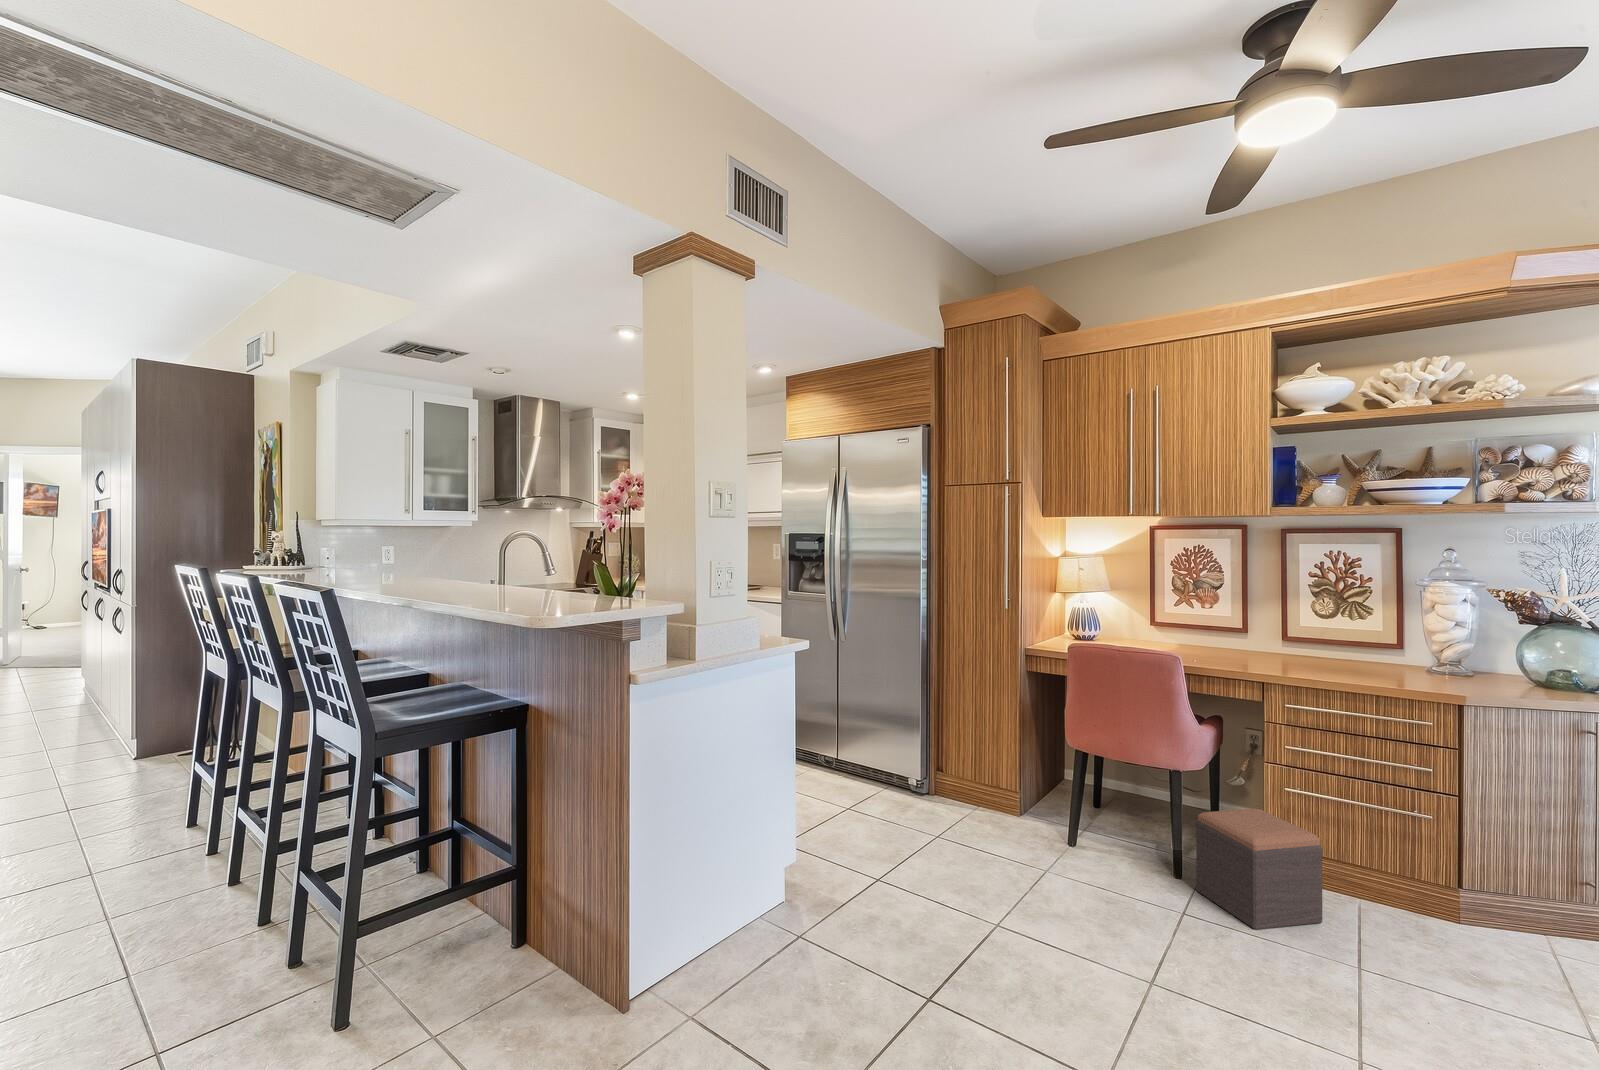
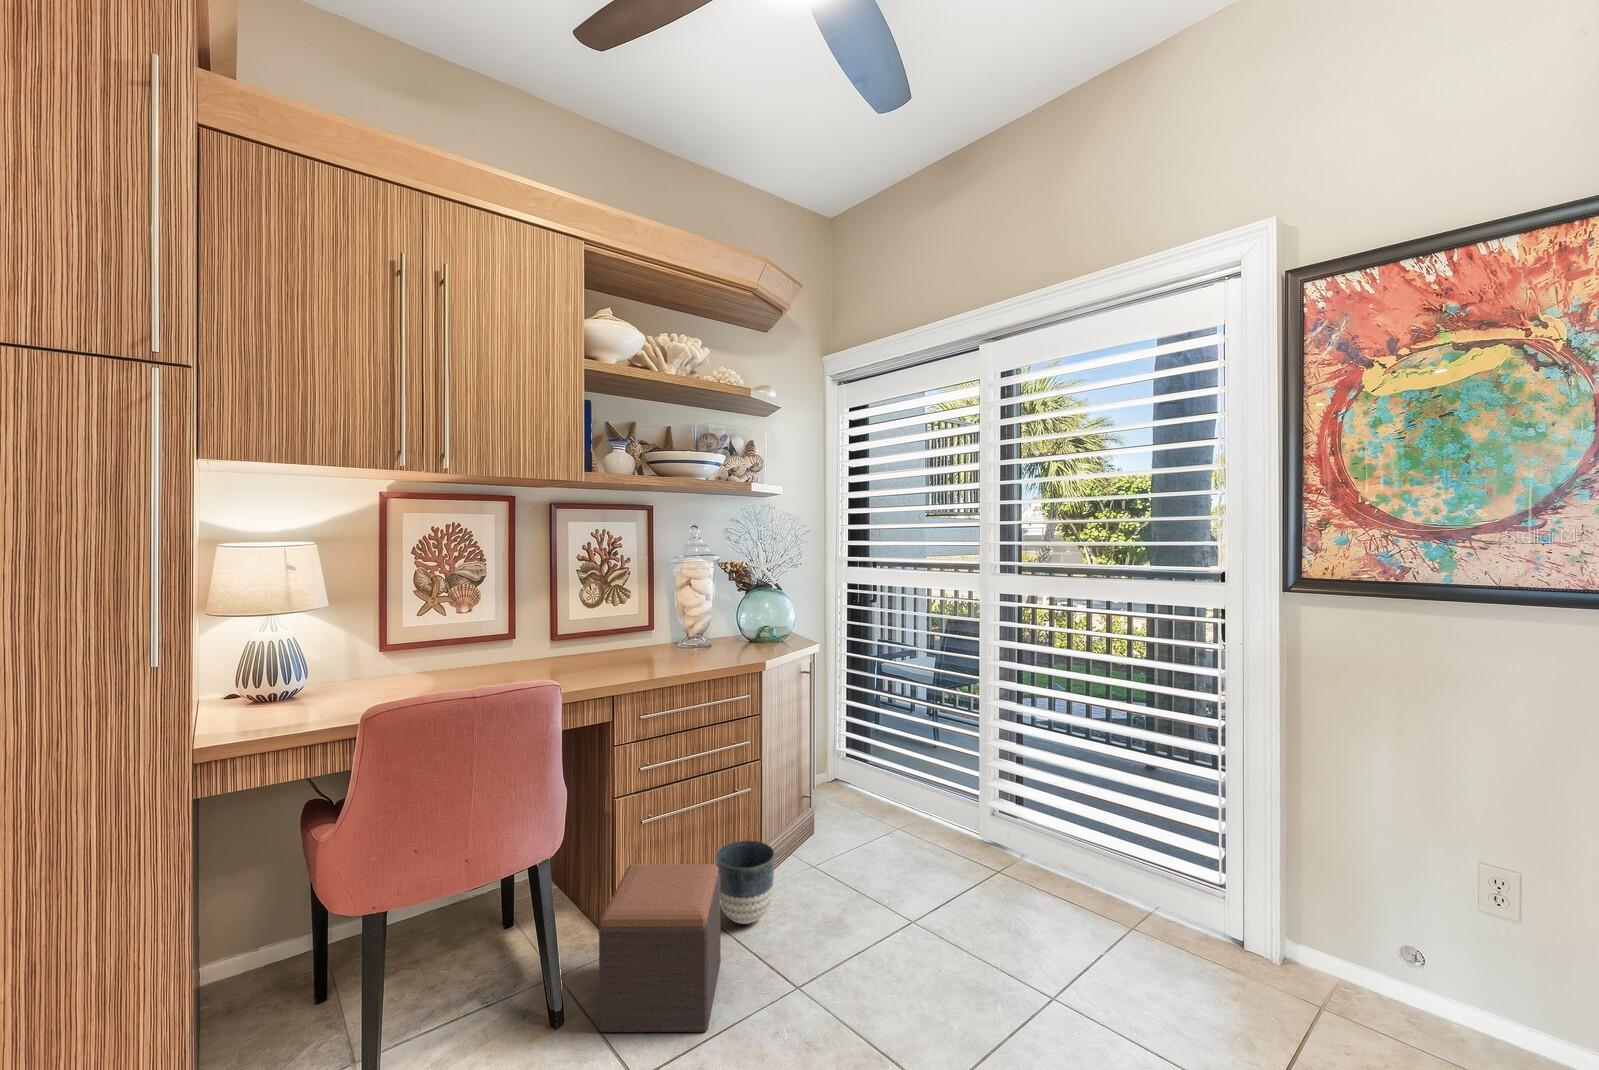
planter: none [1360,852,1434,932] -> present [716,840,775,924]

